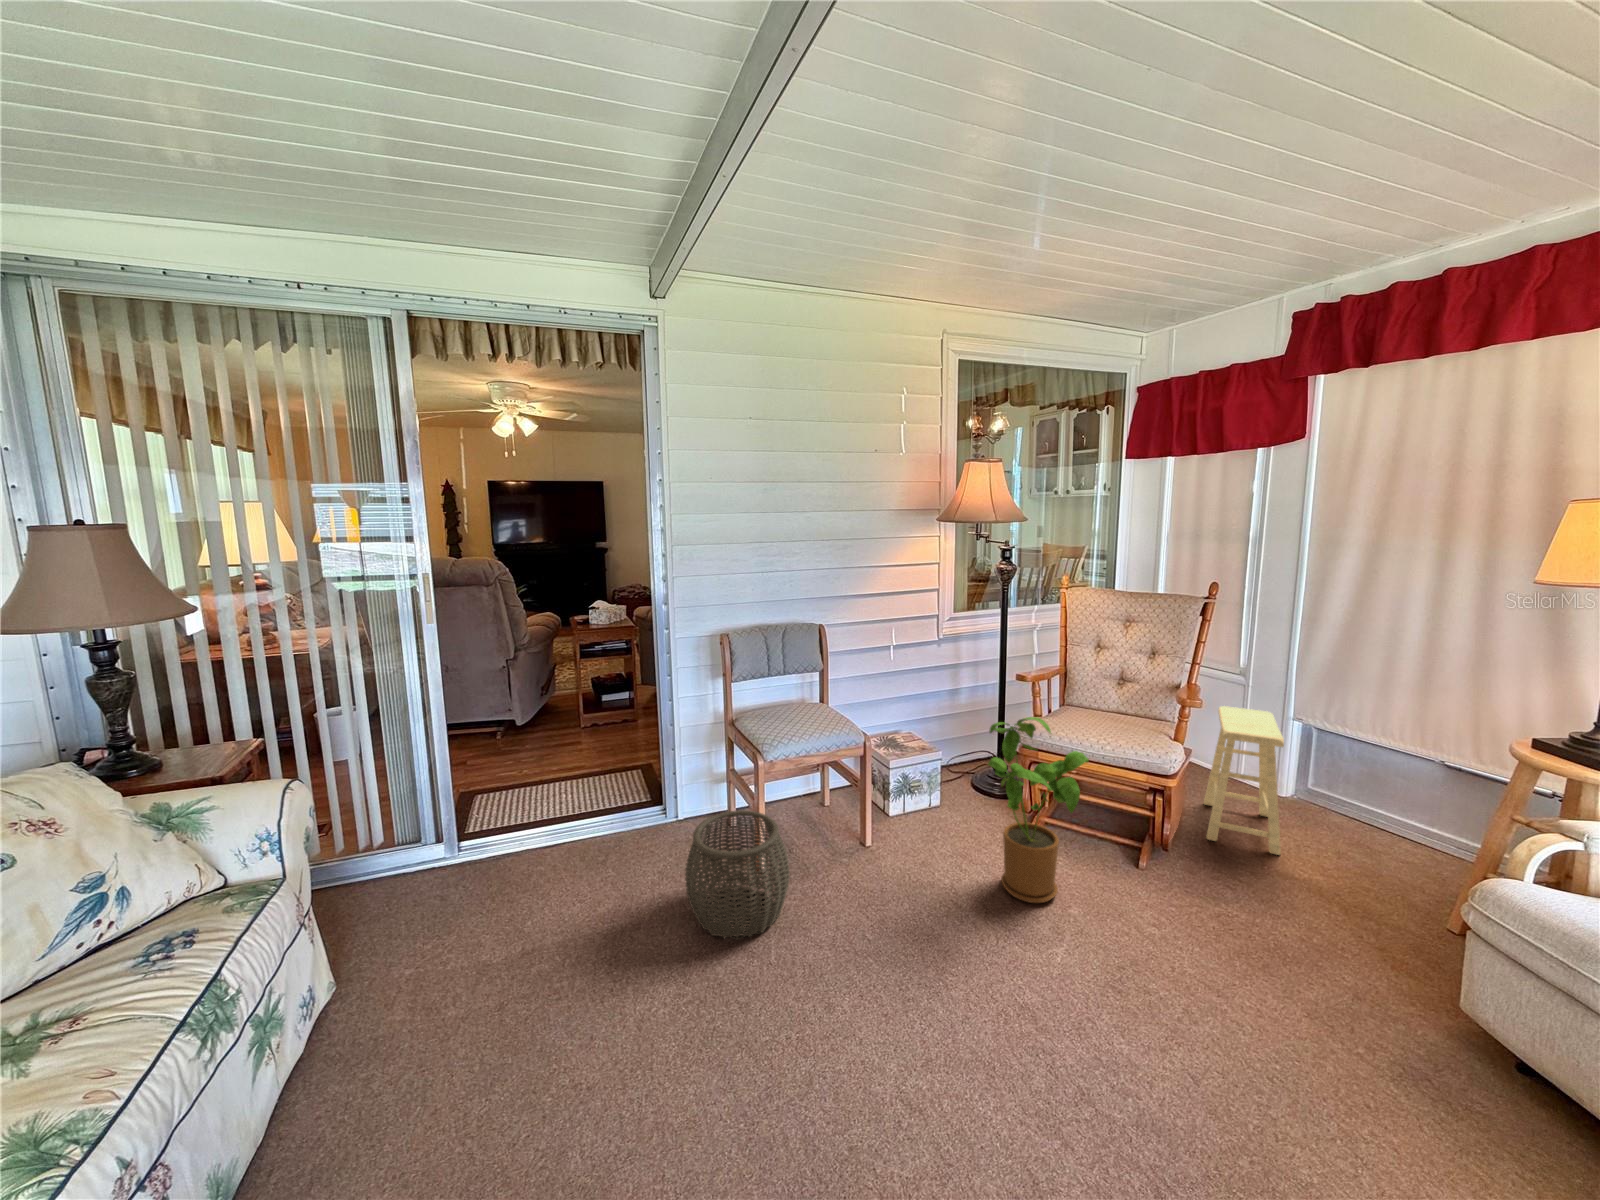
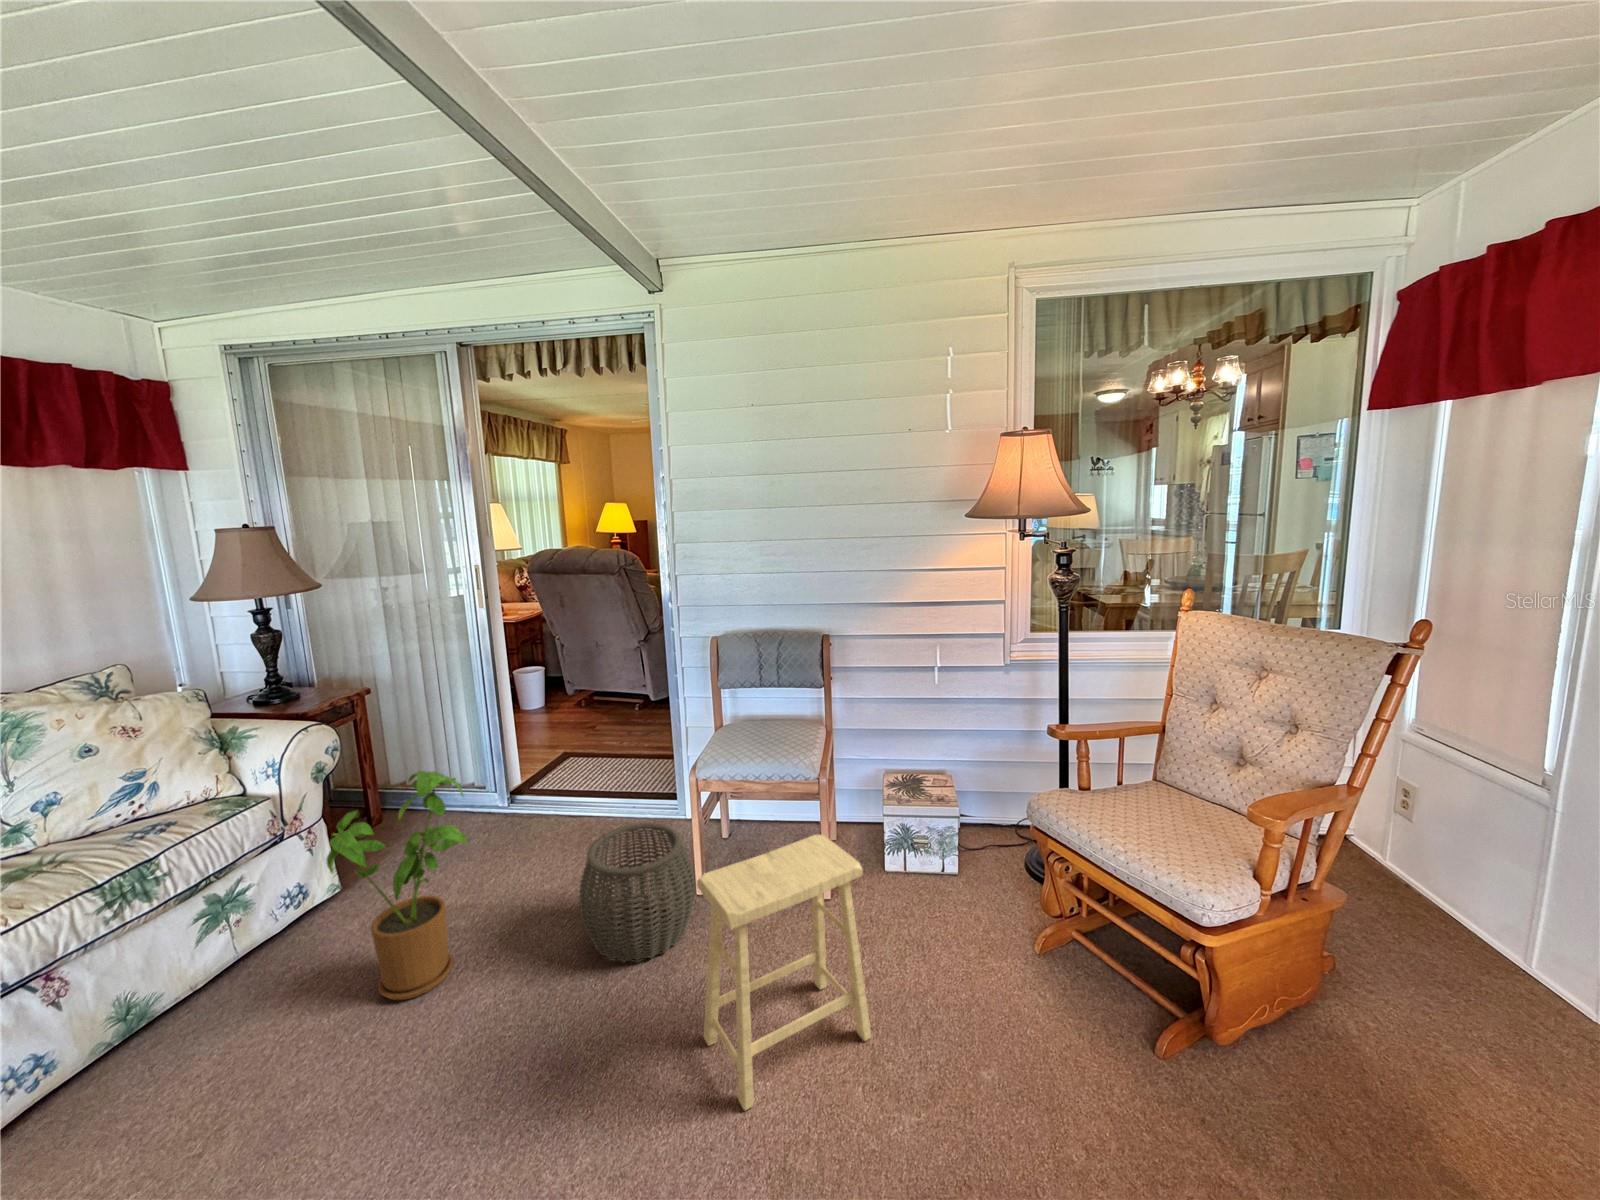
footstool: present [1204,706,1284,855] -> present [697,835,871,1110]
house plant: present [988,717,1089,903] -> present [327,771,468,1000]

